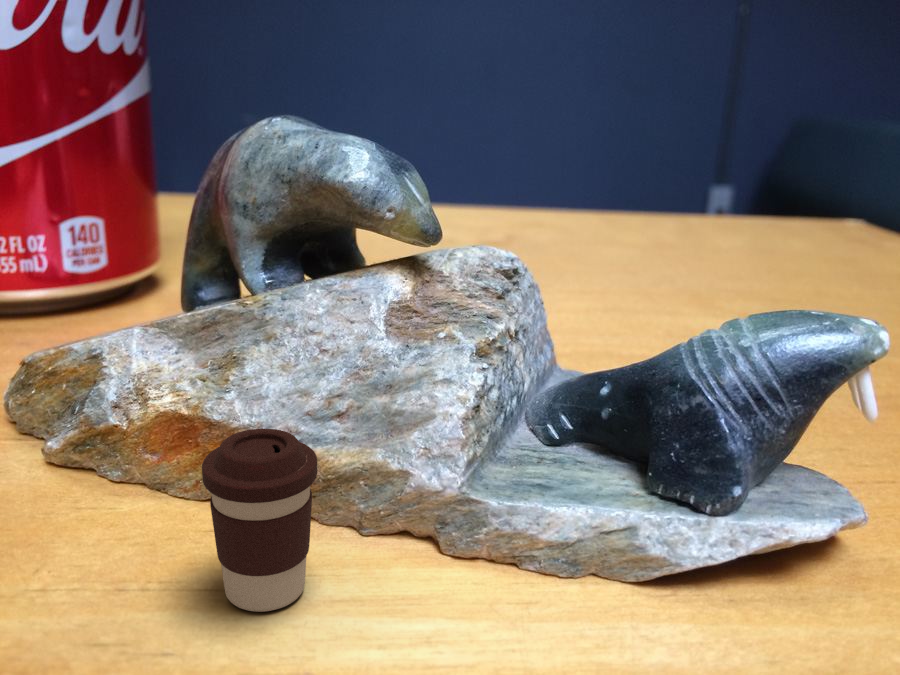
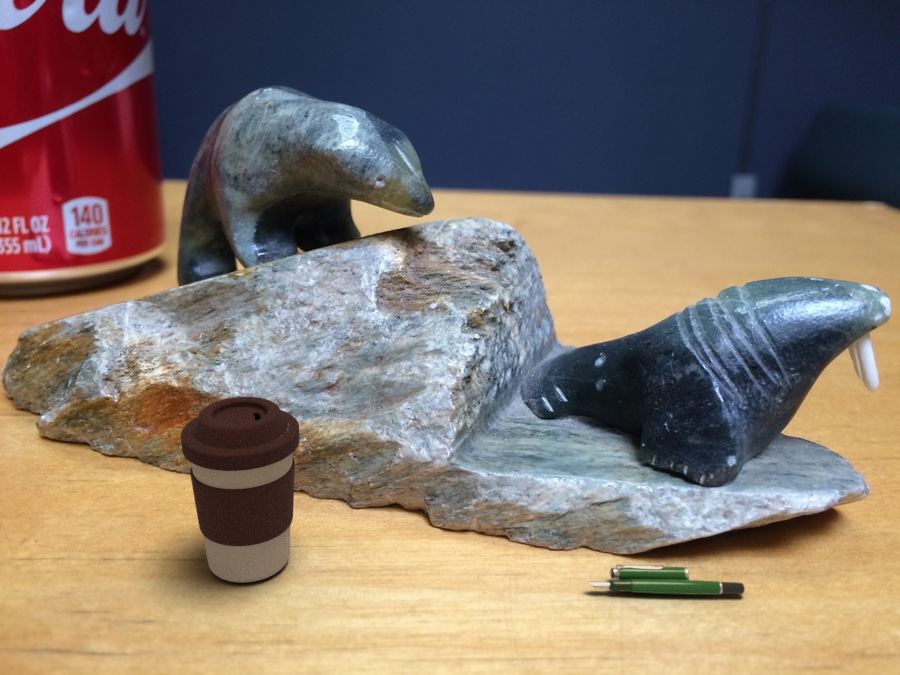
pen: none [595,592,750,621] -> present [586,564,745,595]

